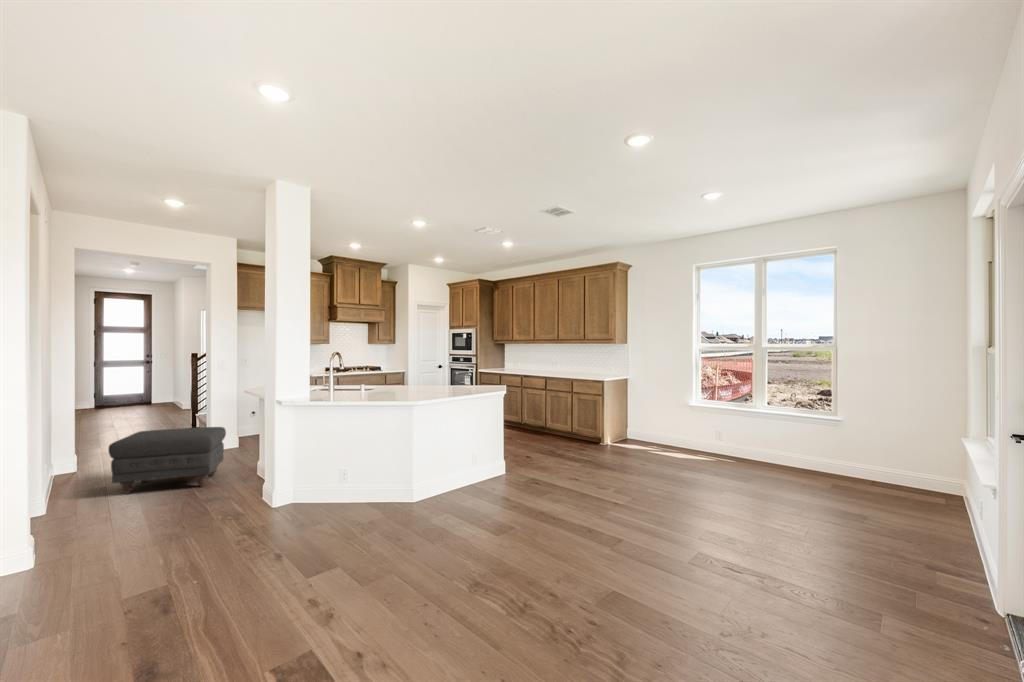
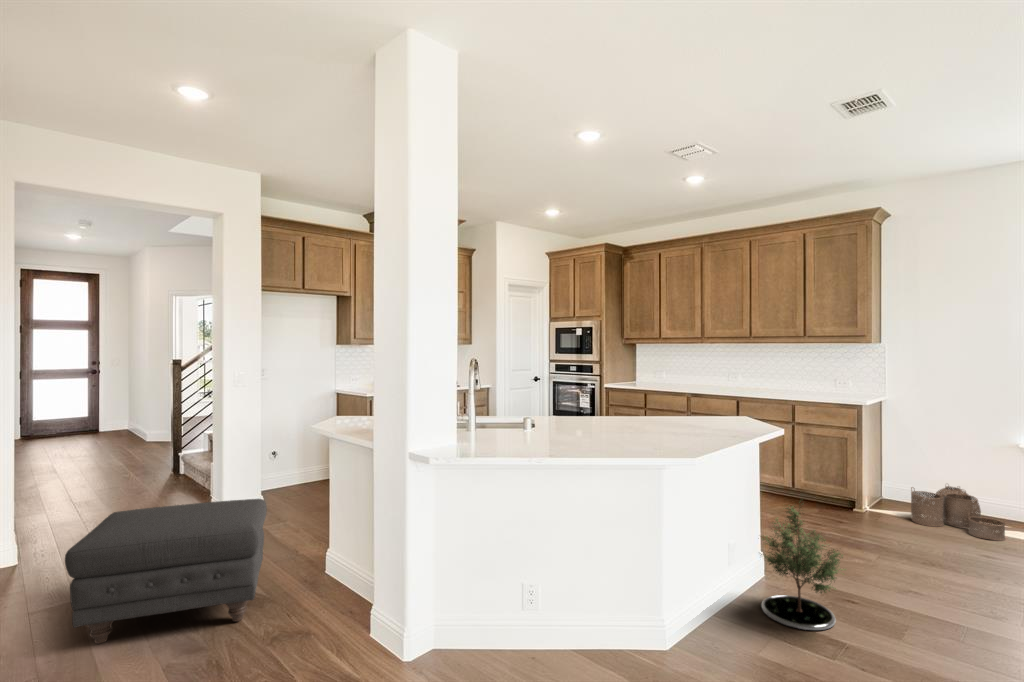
potted tree: none [480,423,519,489] -> present [761,501,845,630]
woven basket: none [625,427,665,457] -> present [911,486,1005,540]

